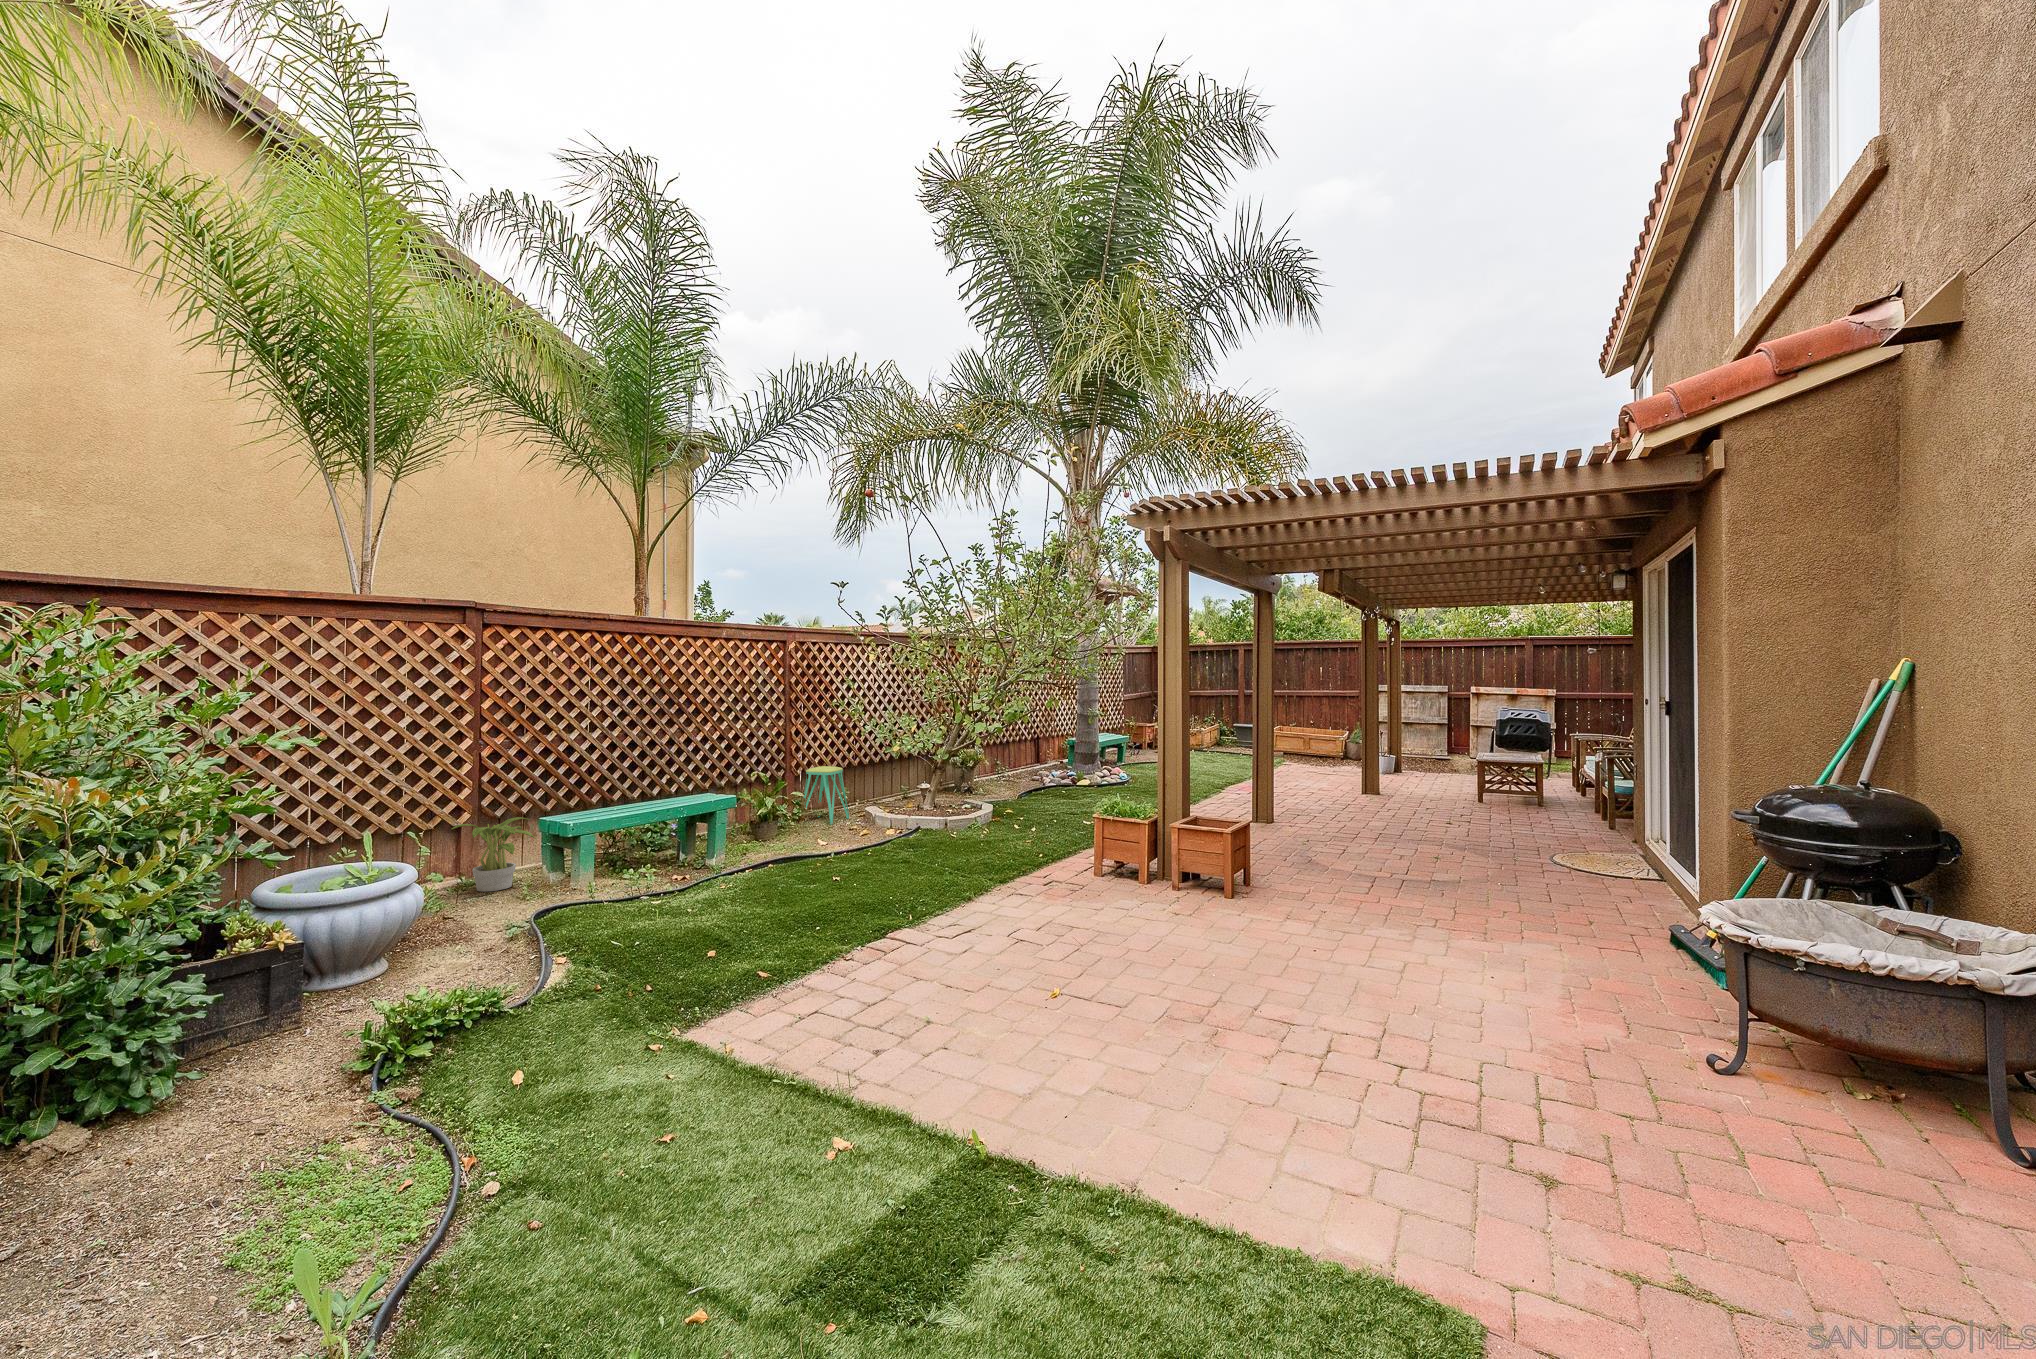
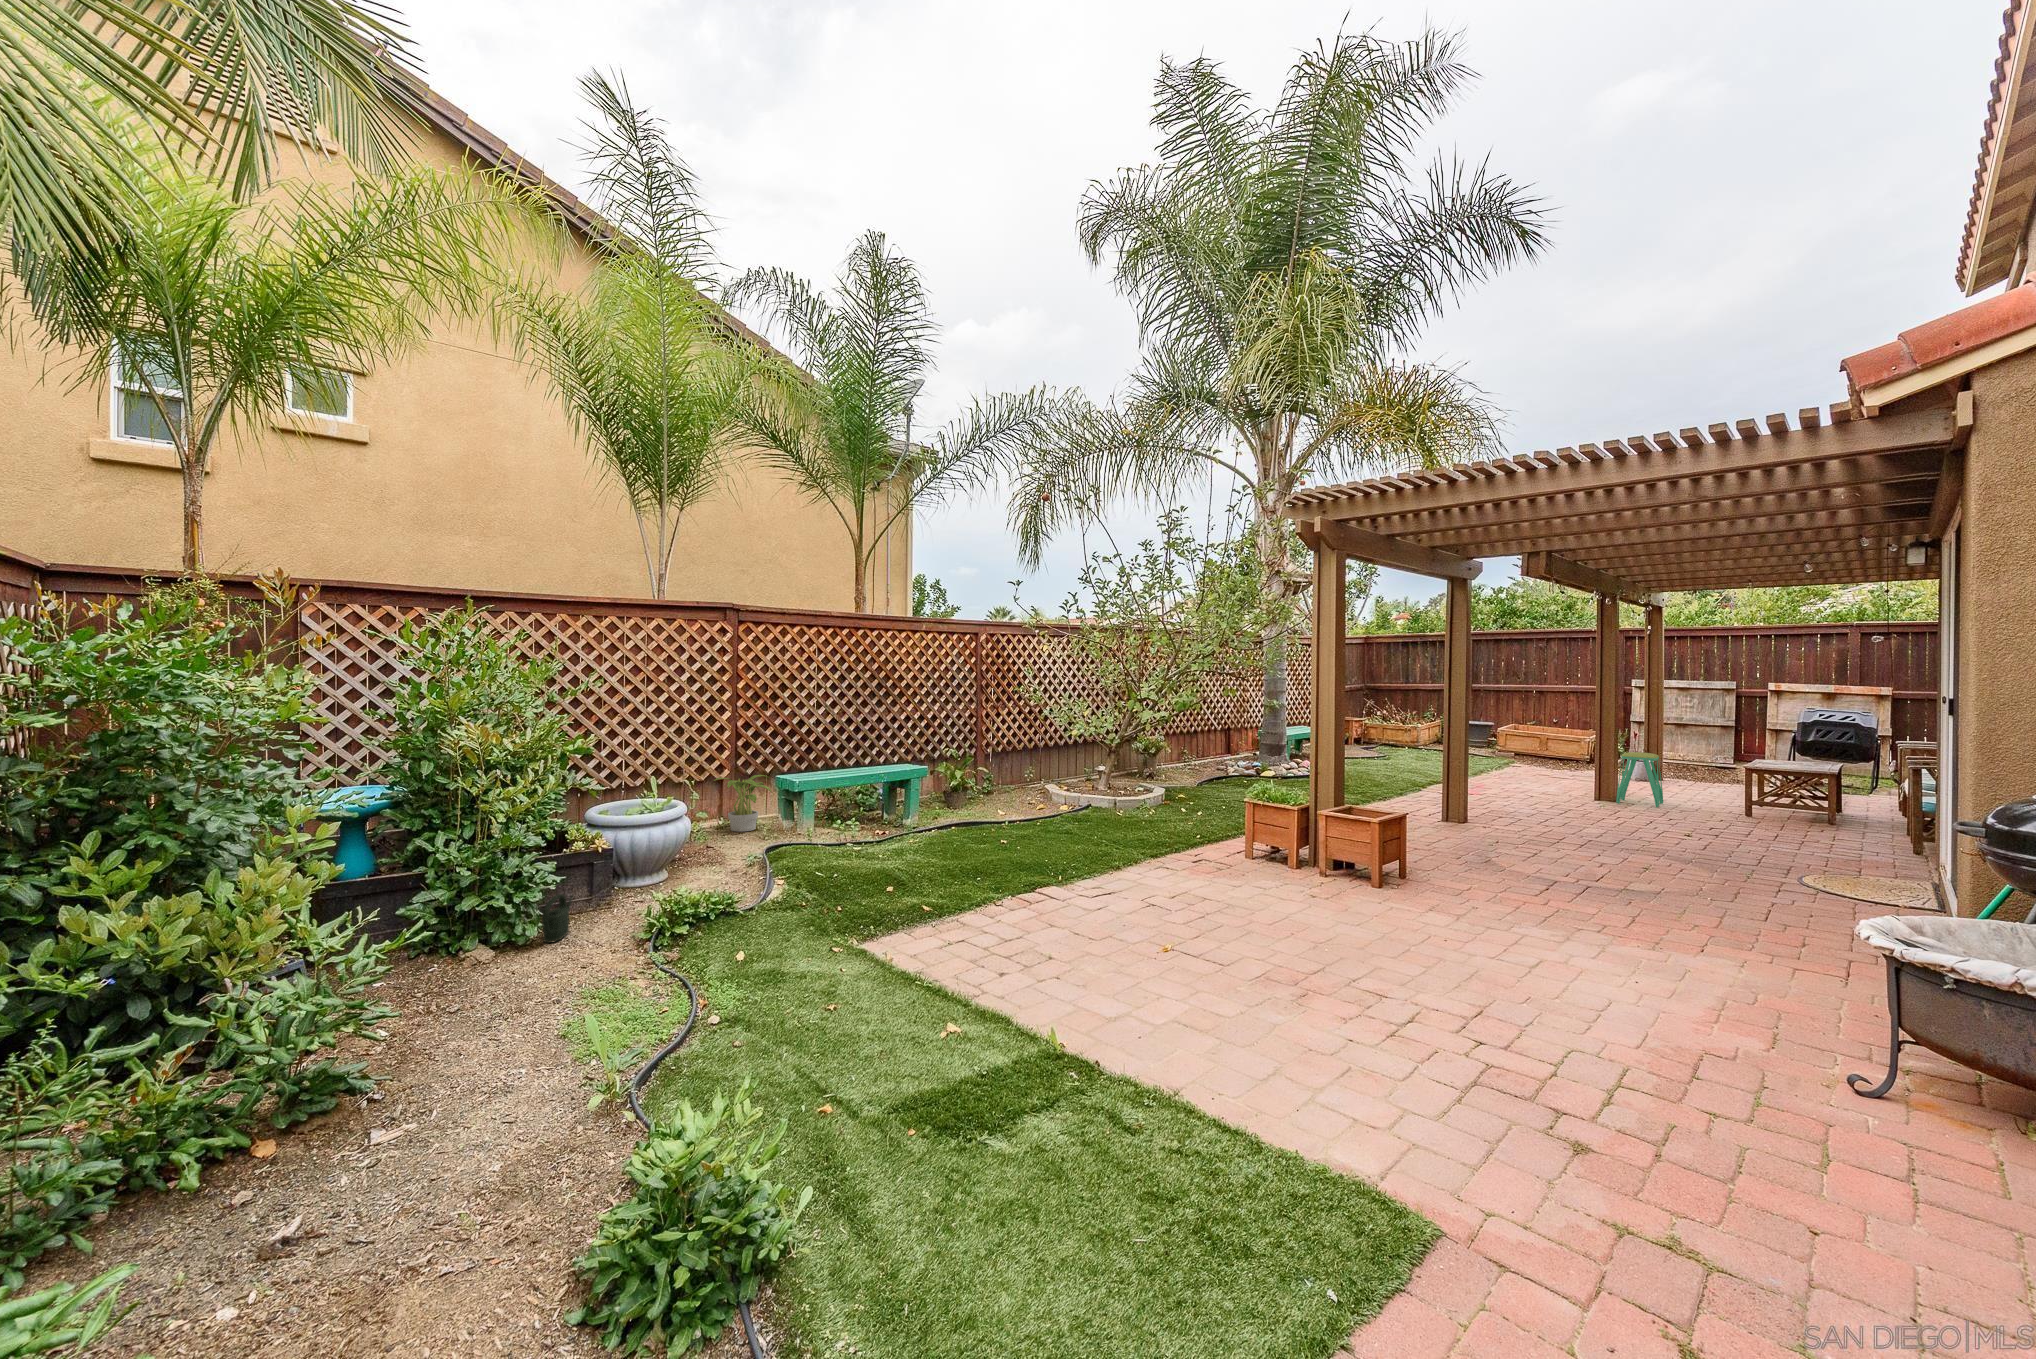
stool: present [803,766,849,825] -> present [1616,752,1663,807]
watering can: none [179,1016,235,1098] -> present [542,894,573,943]

